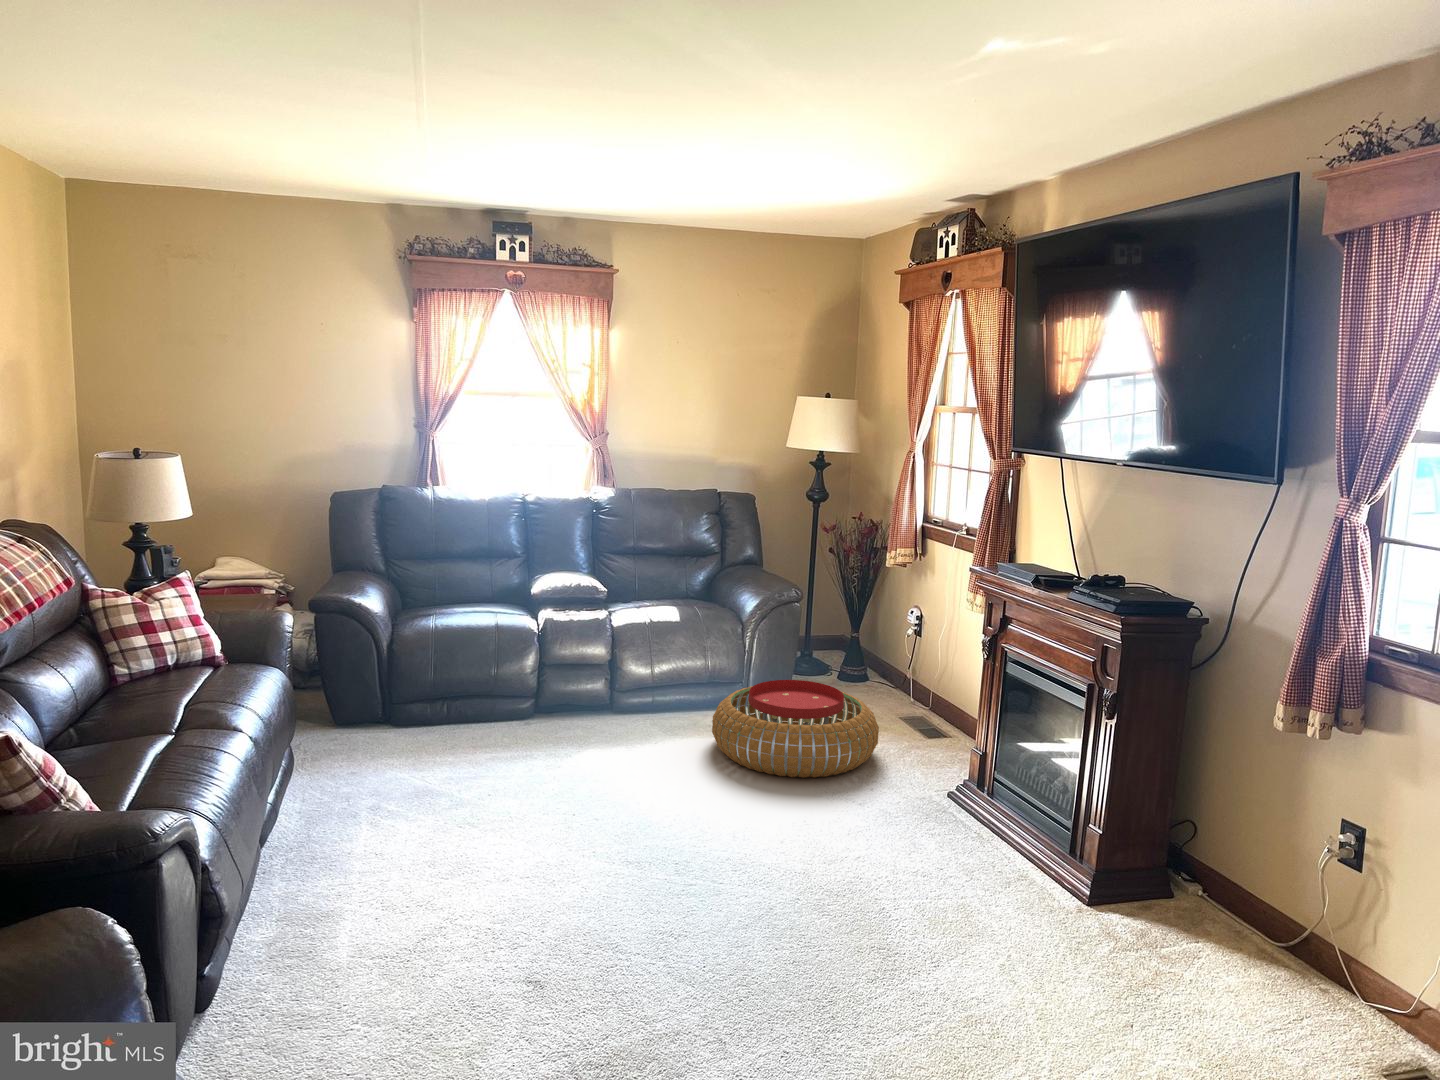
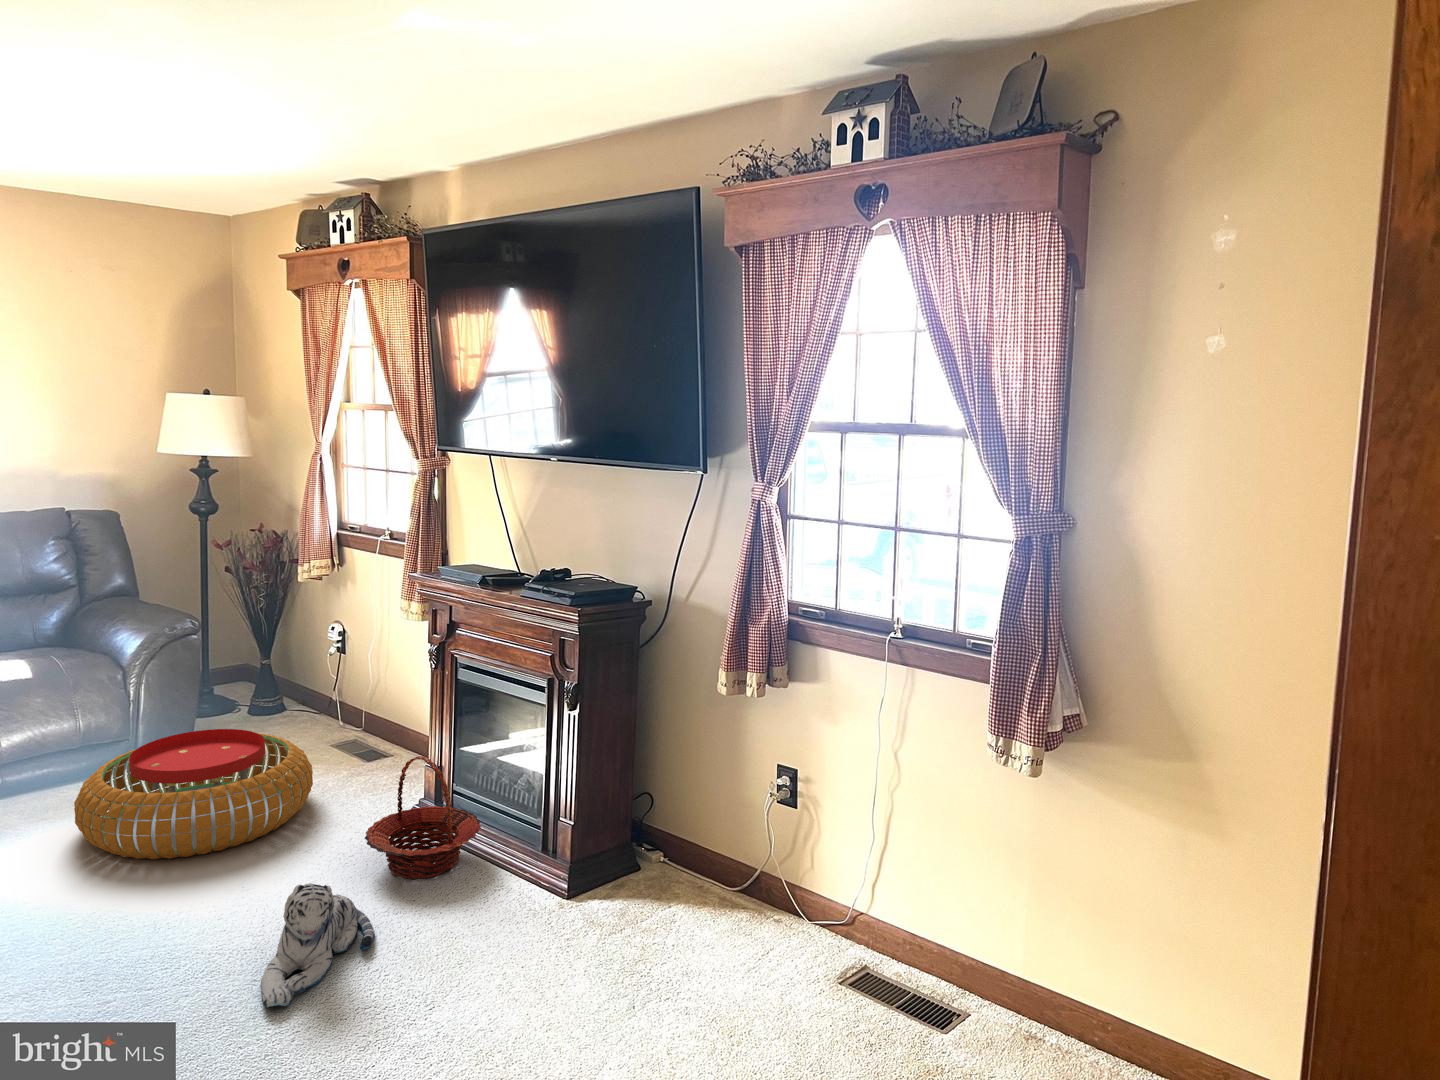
basket: none [910,733,1014,844] -> present [365,756,481,879]
plush toy: none [817,810,907,900] -> present [260,883,375,1008]

